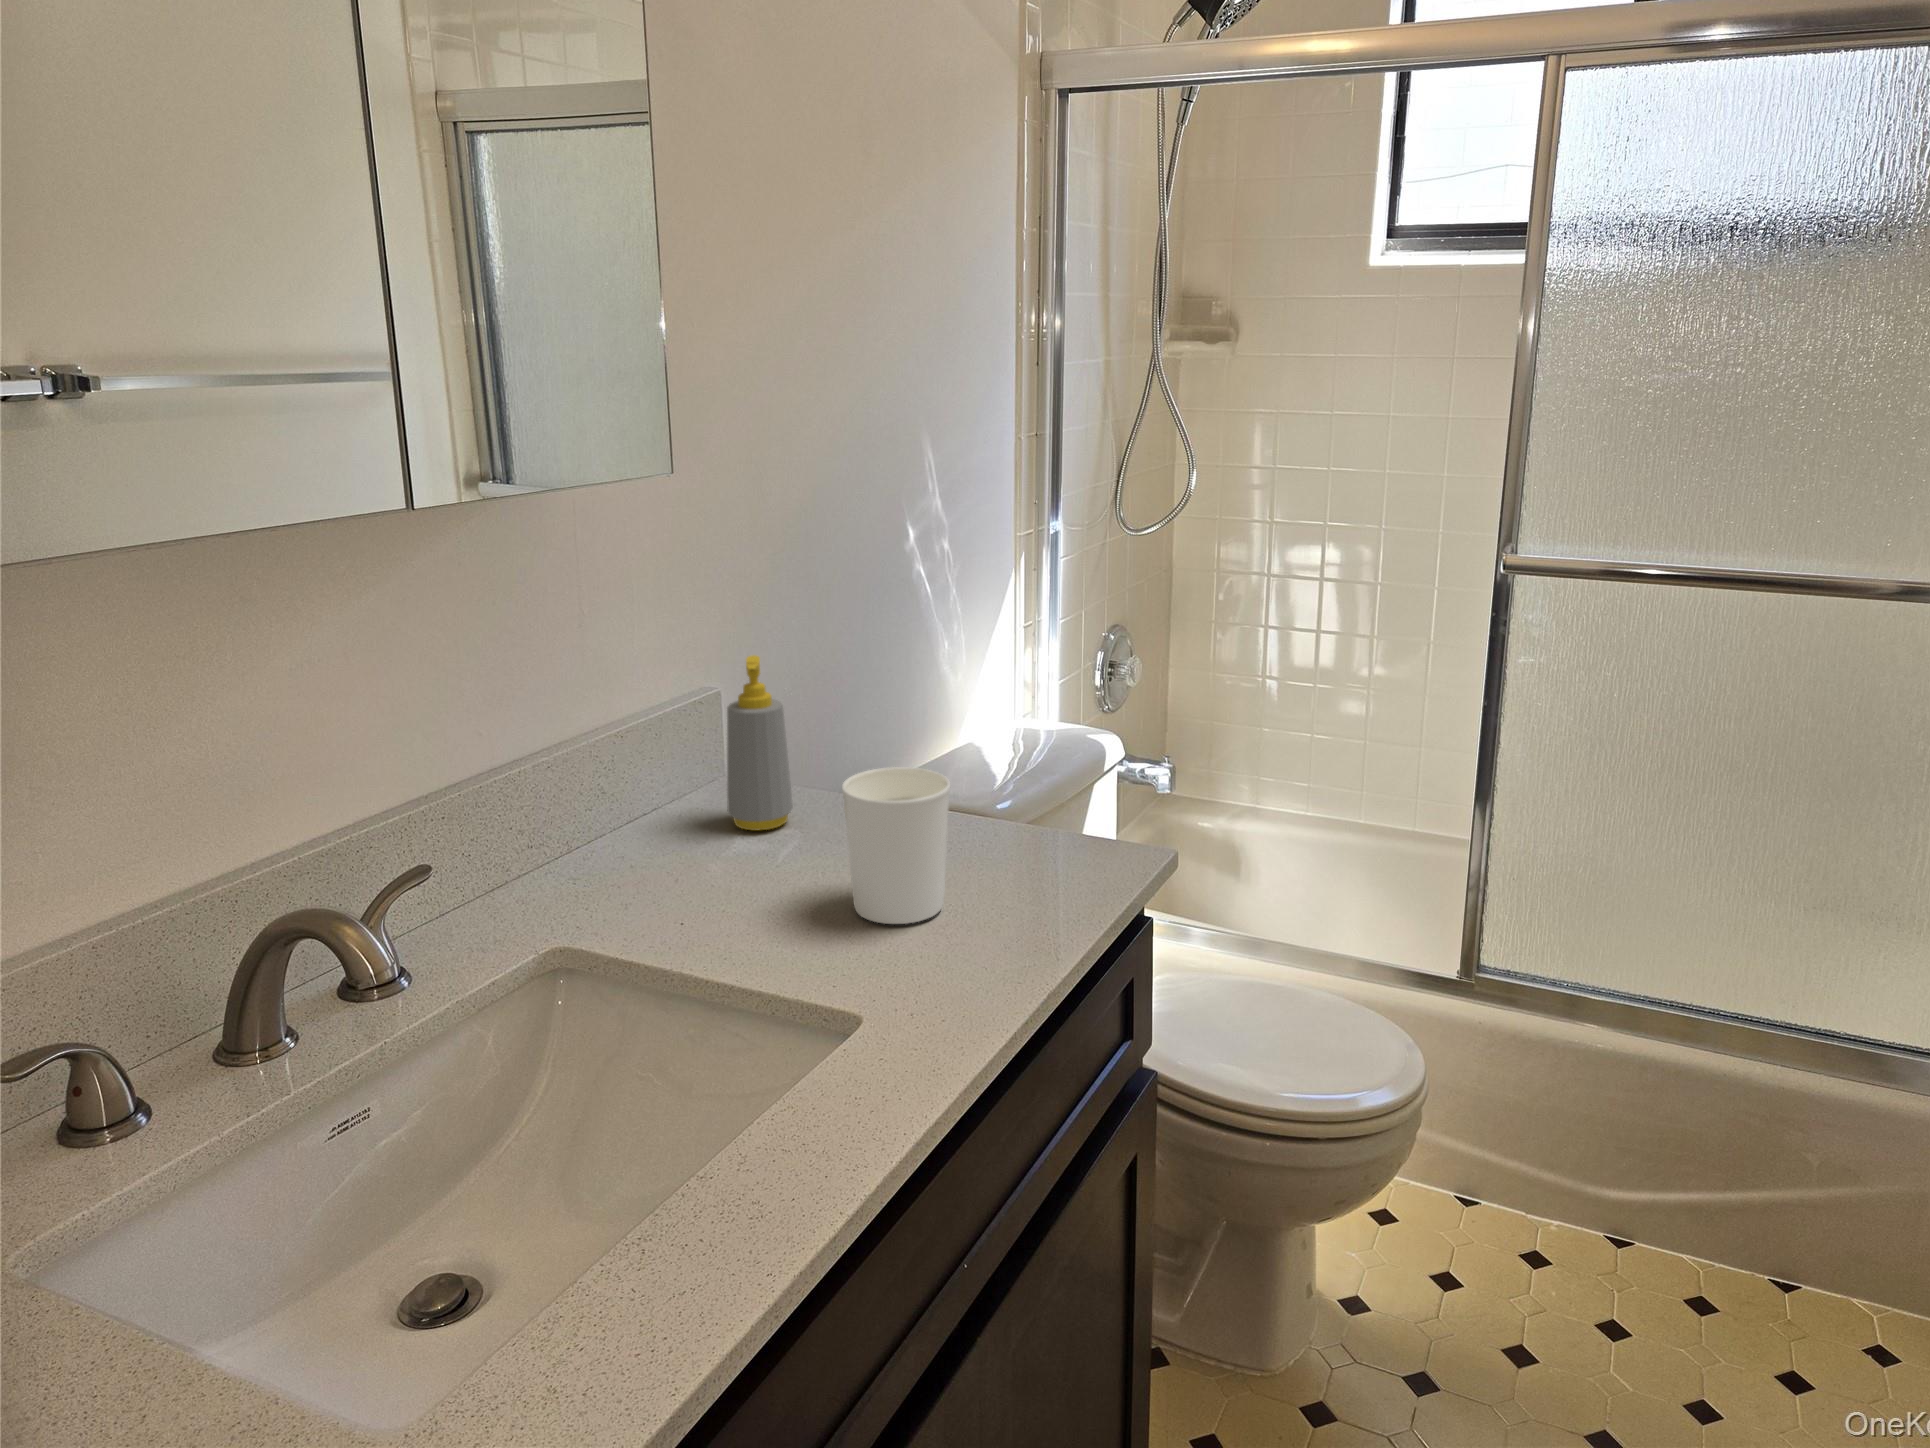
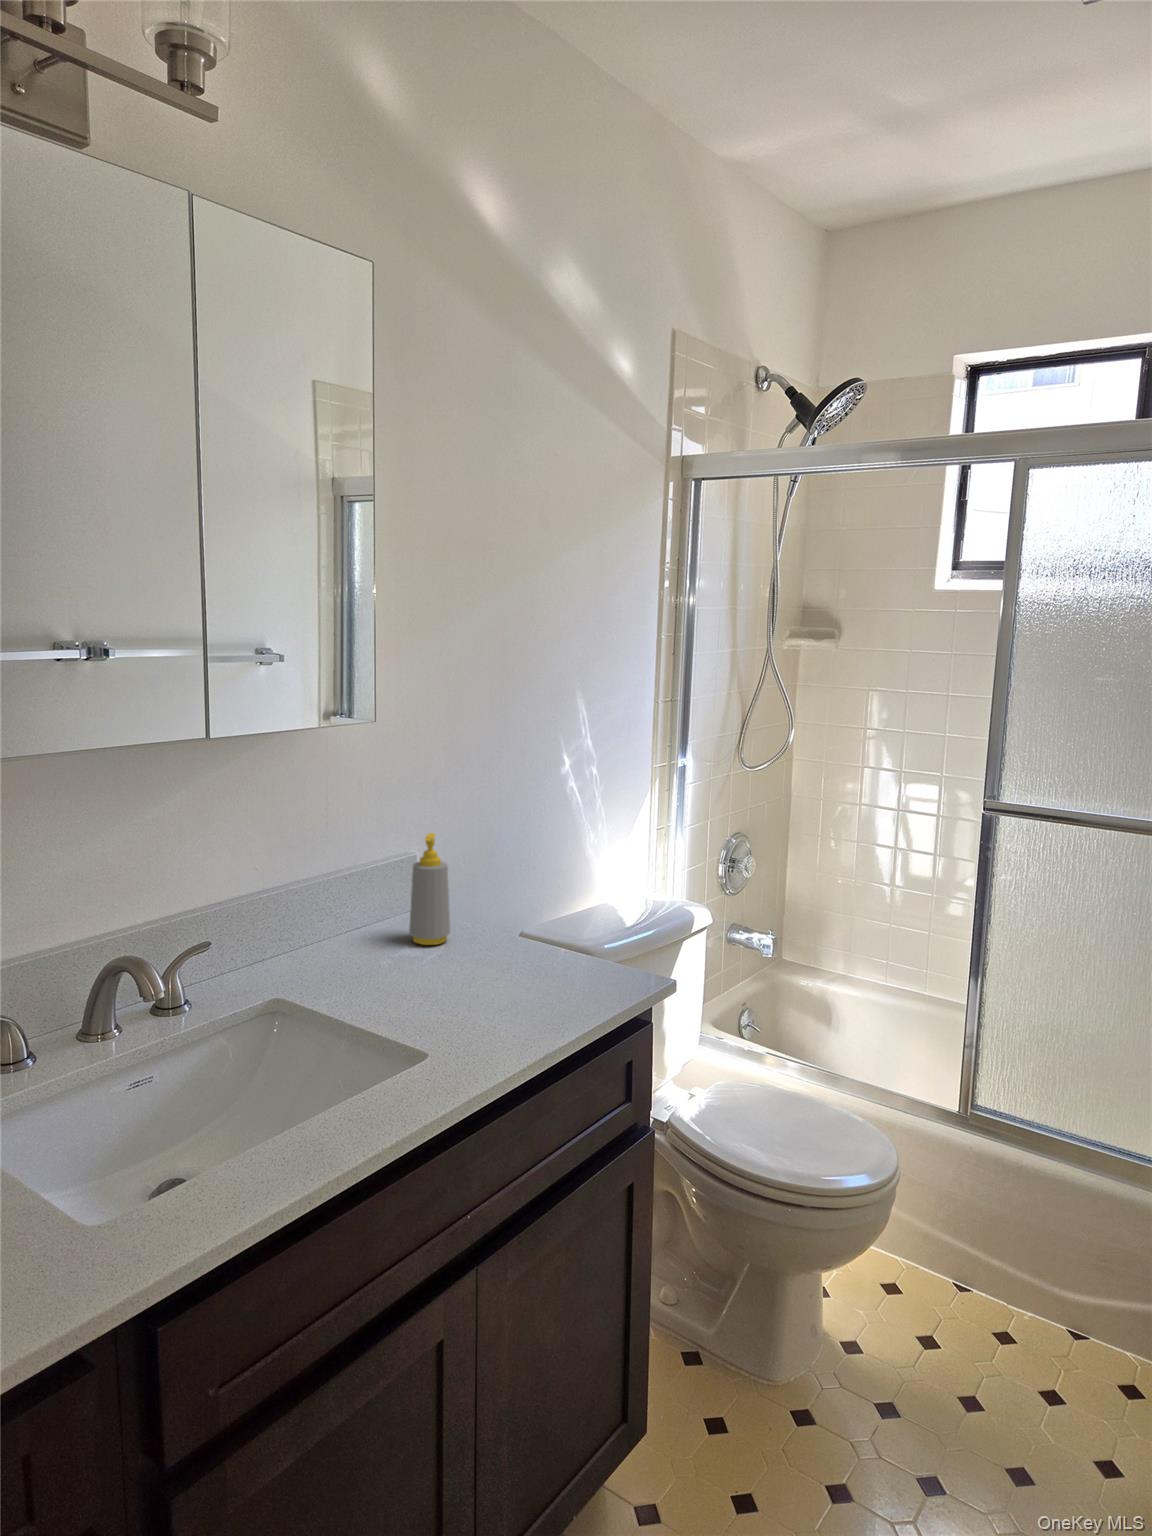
candle holder: present [842,767,950,924] -> none [461,907,530,1007]

